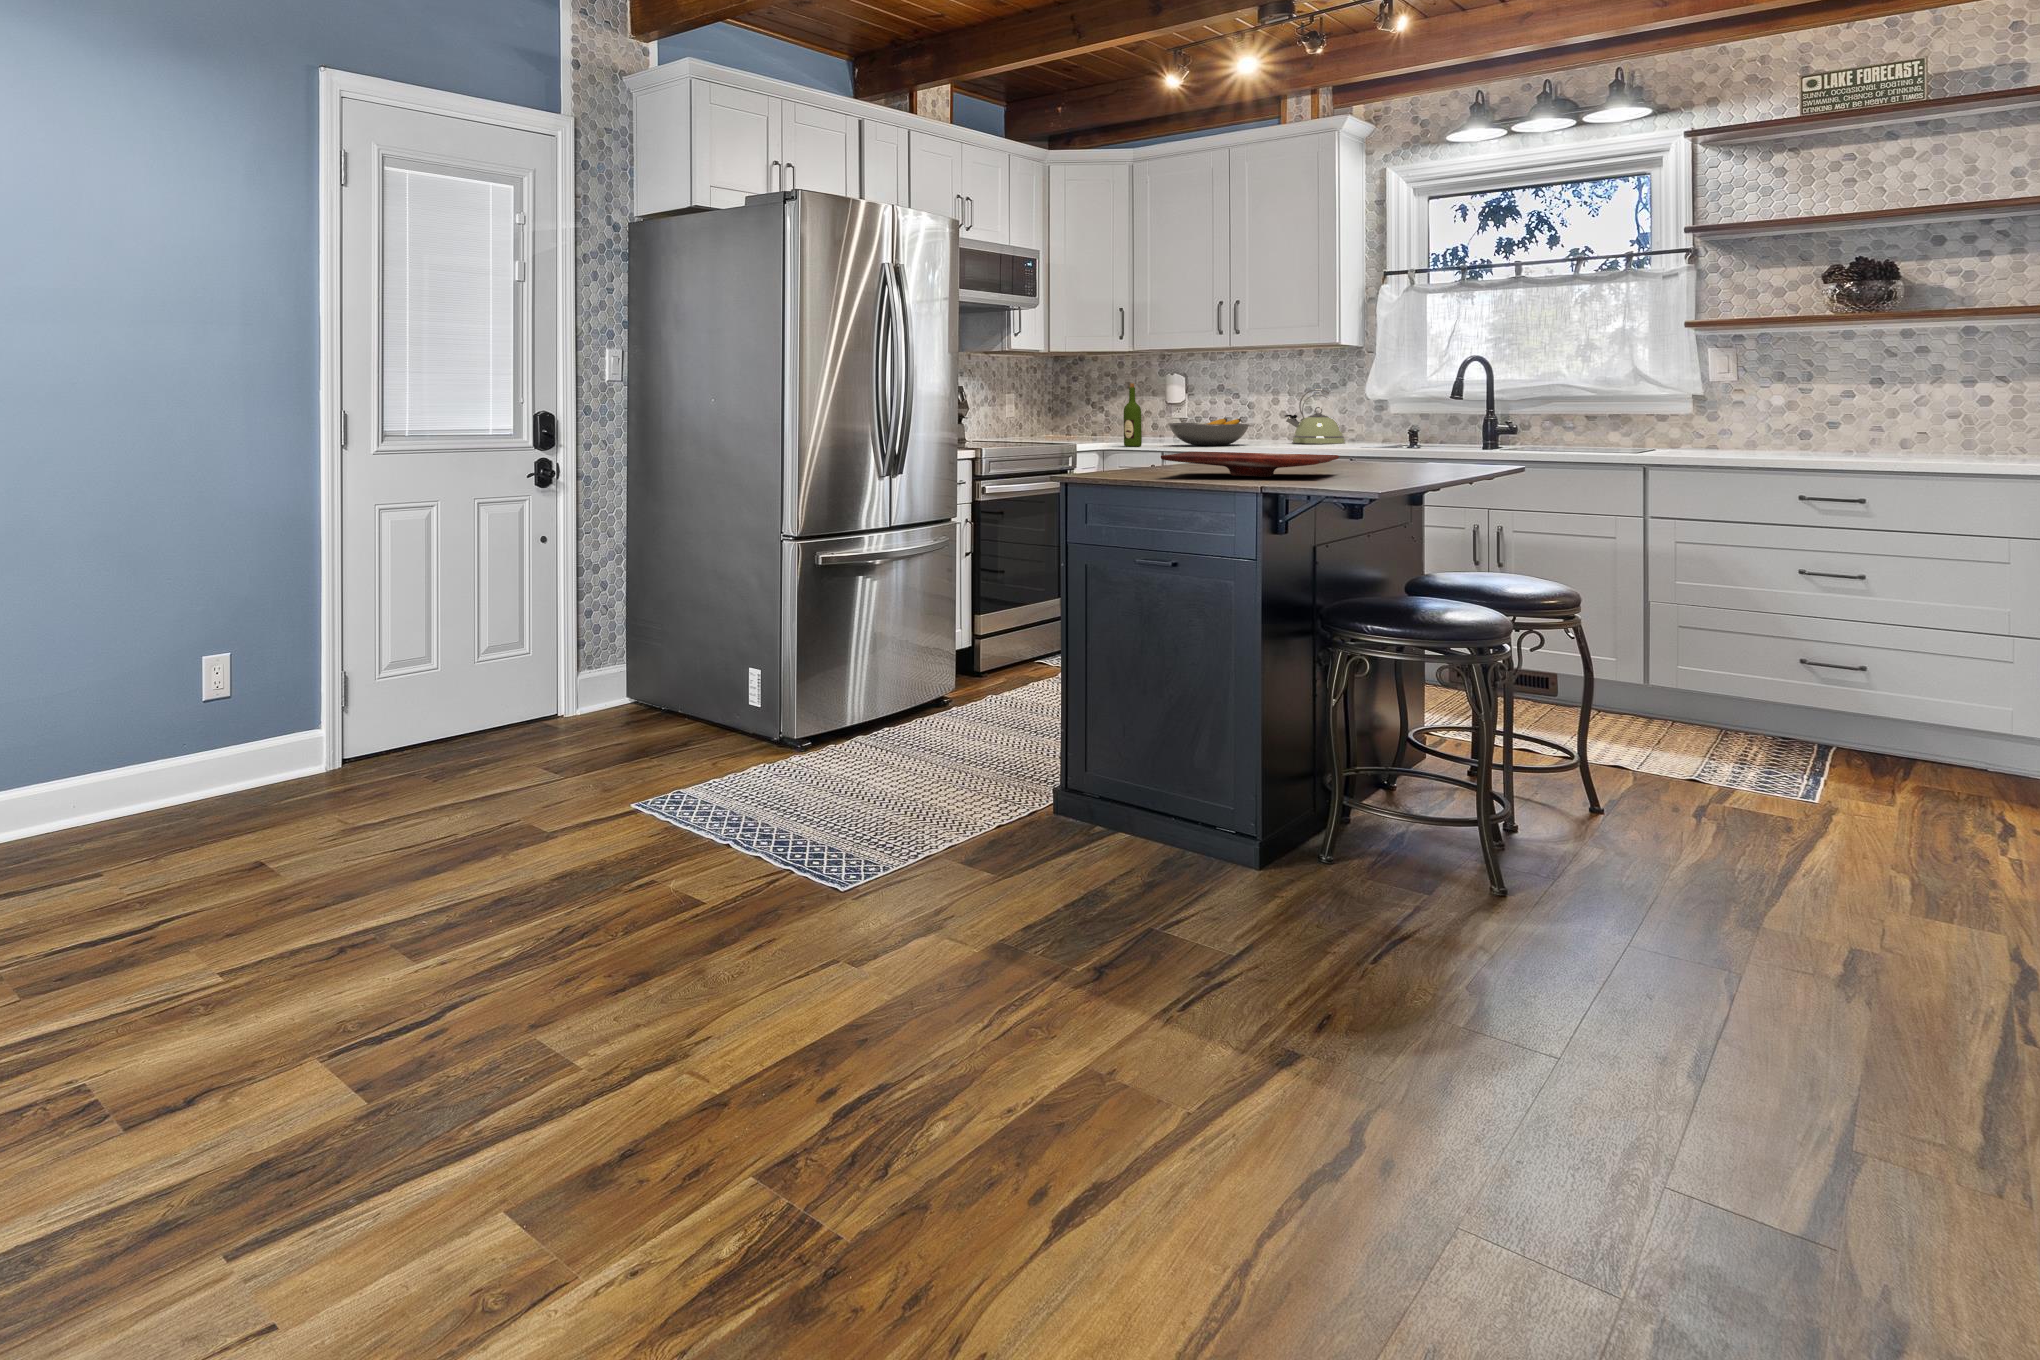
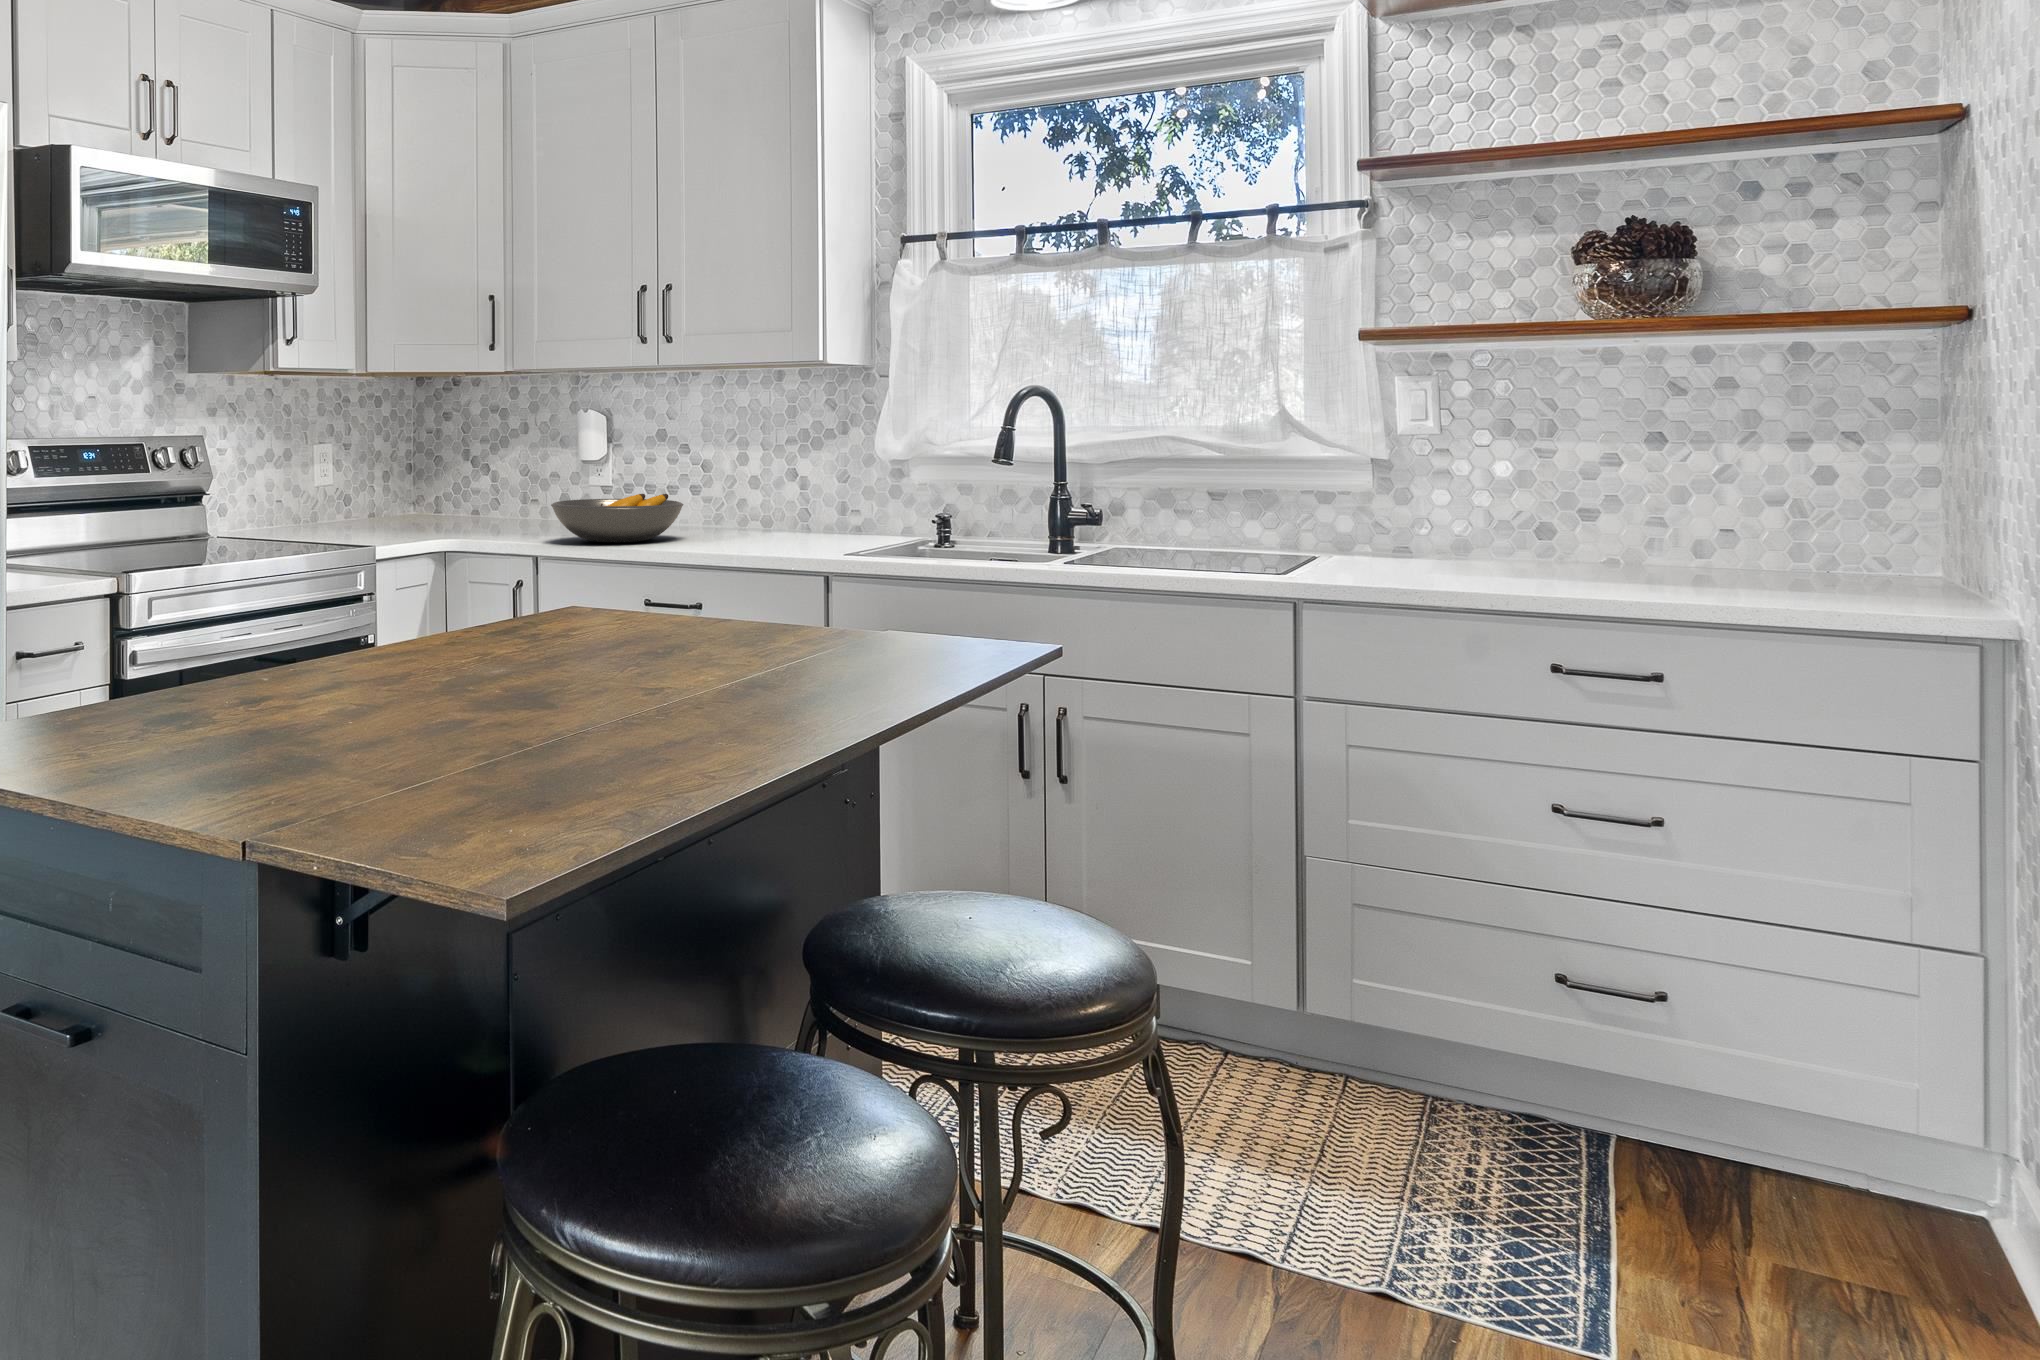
wine bottle: present [1124,383,1142,447] -> none [478,431,508,544]
kettle: present [1285,389,1345,444] -> none [745,440,841,537]
cutting board: present [1161,452,1339,477] -> none [126,658,598,752]

